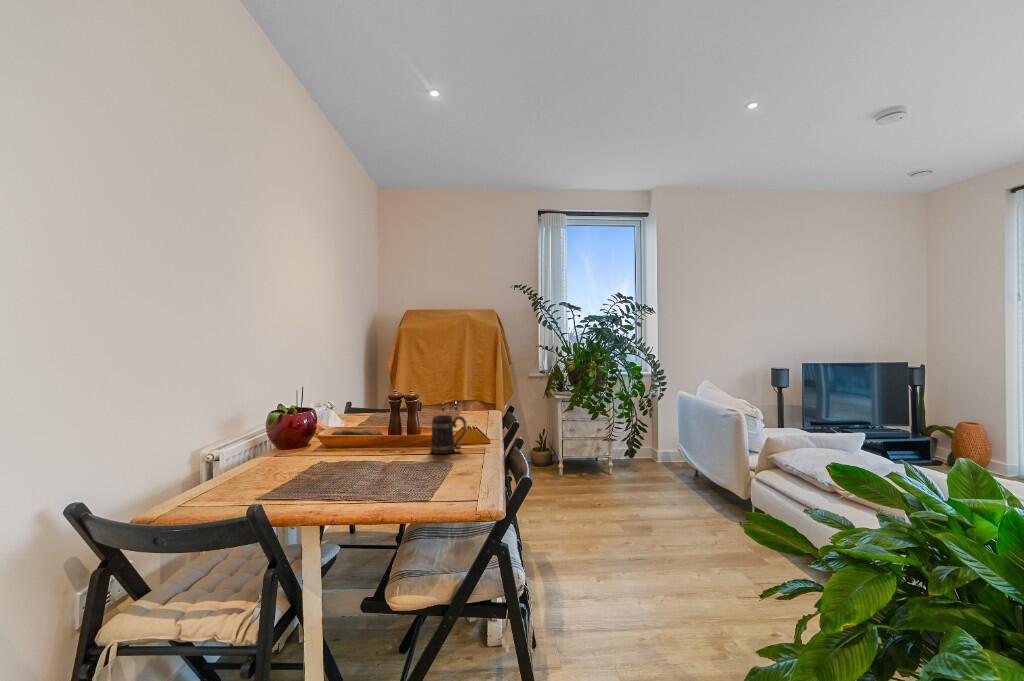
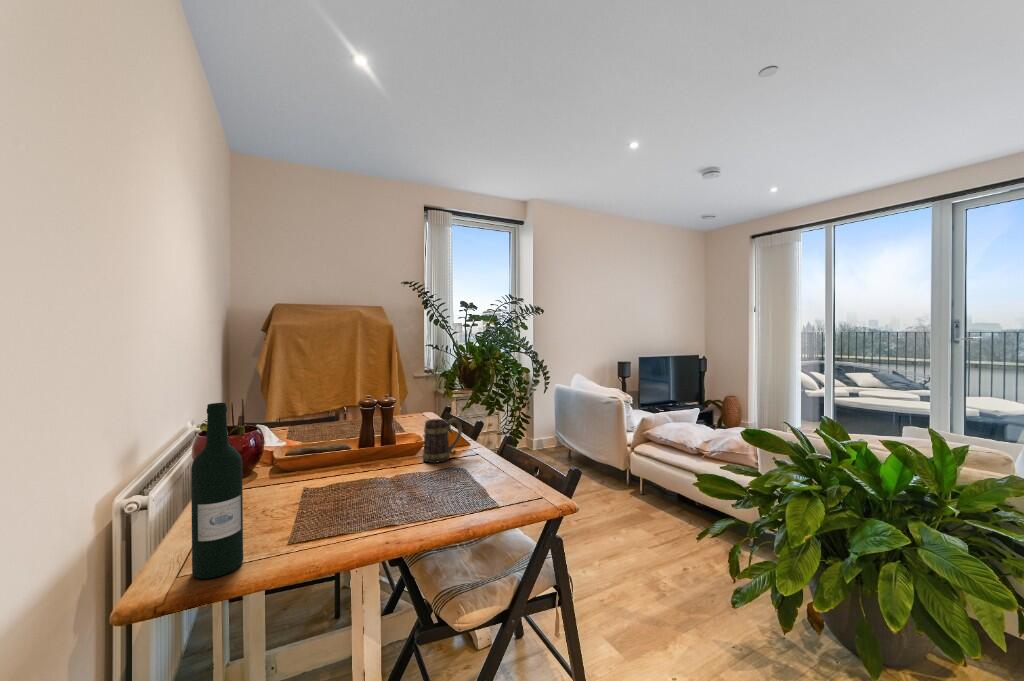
wine bottle: none [198,389,232,505] -> present [191,403,243,579]

